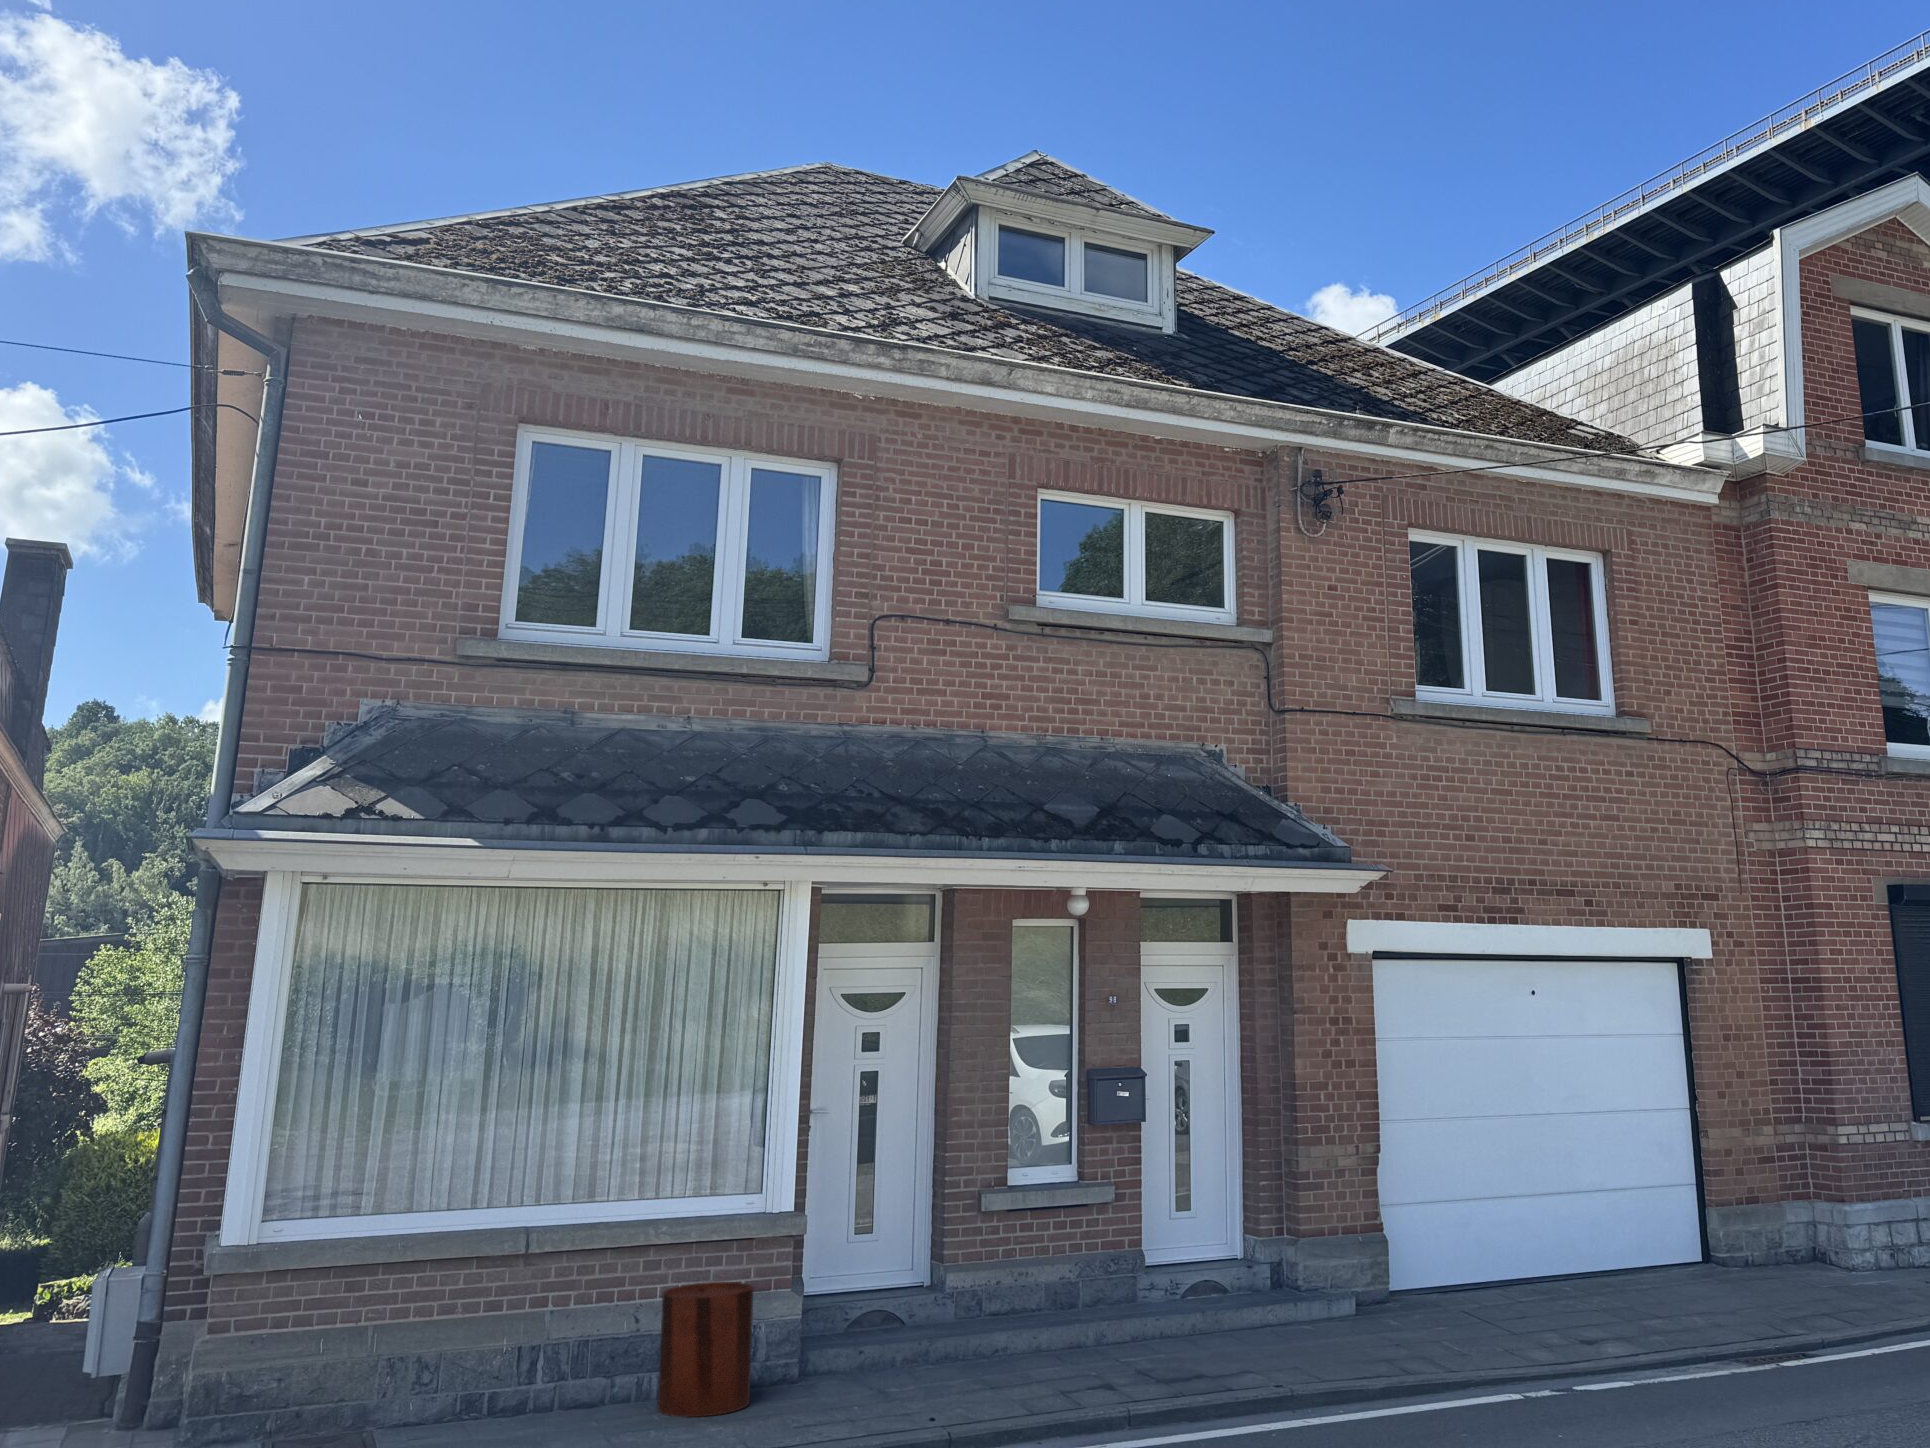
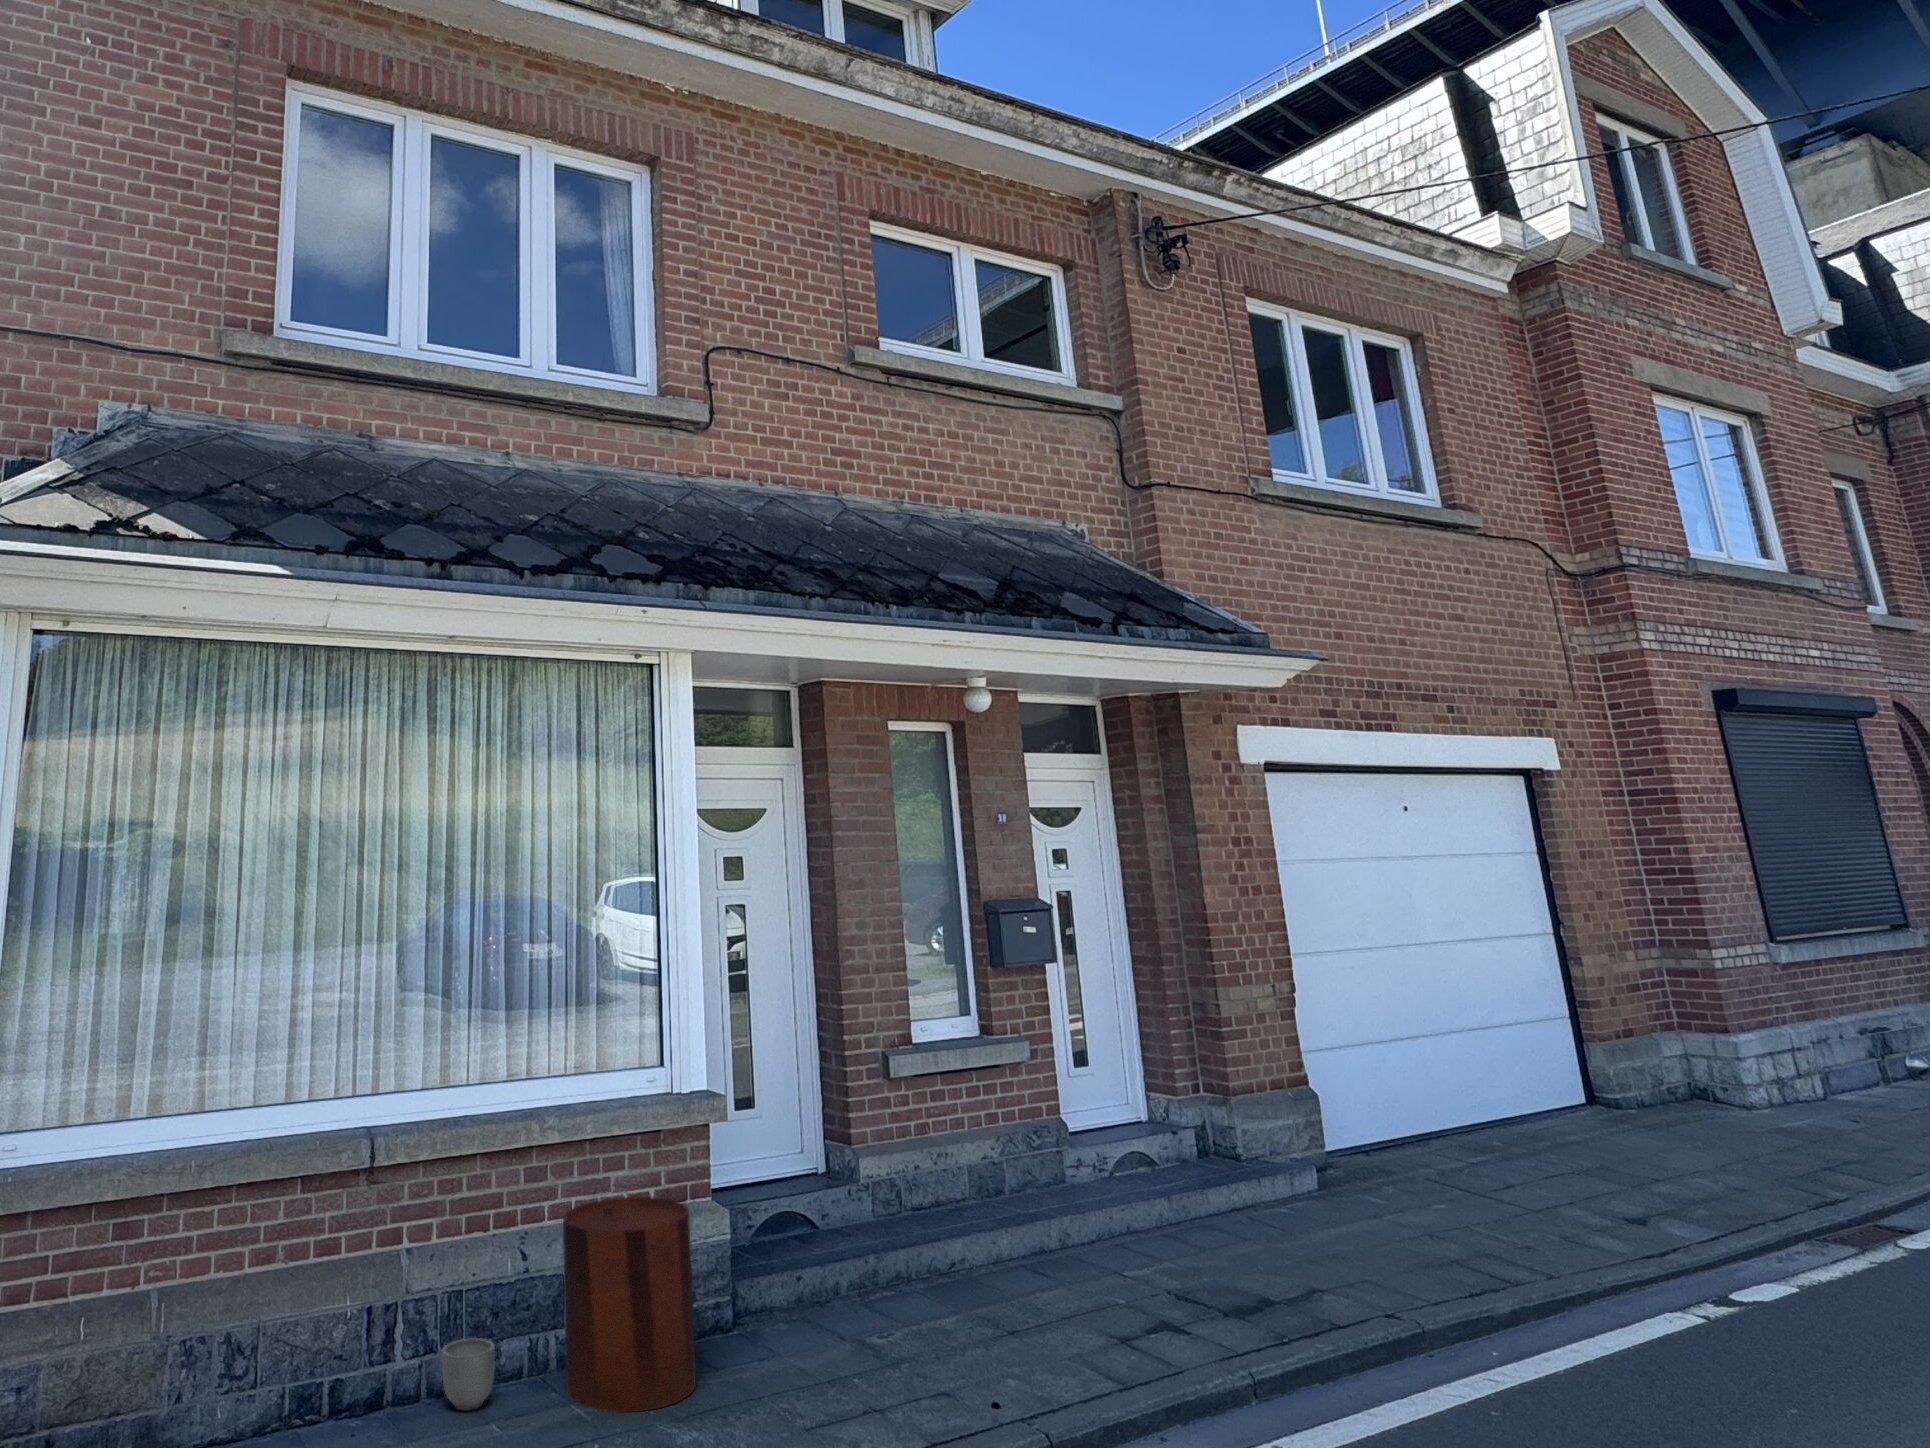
planter: none [570,1371,608,1415] -> present [442,1338,495,1410]

